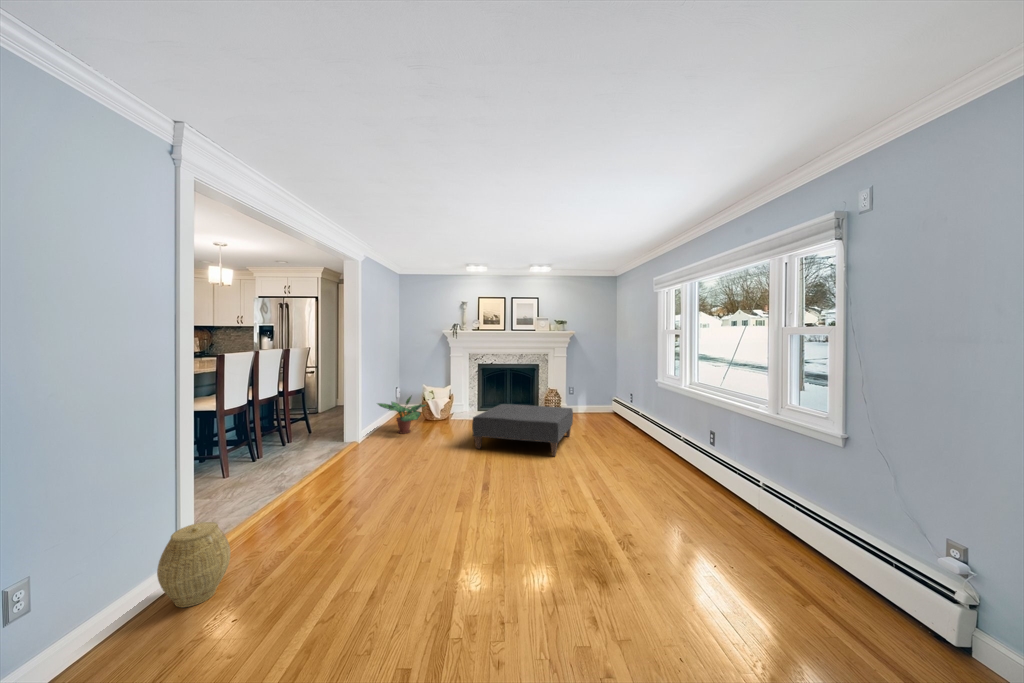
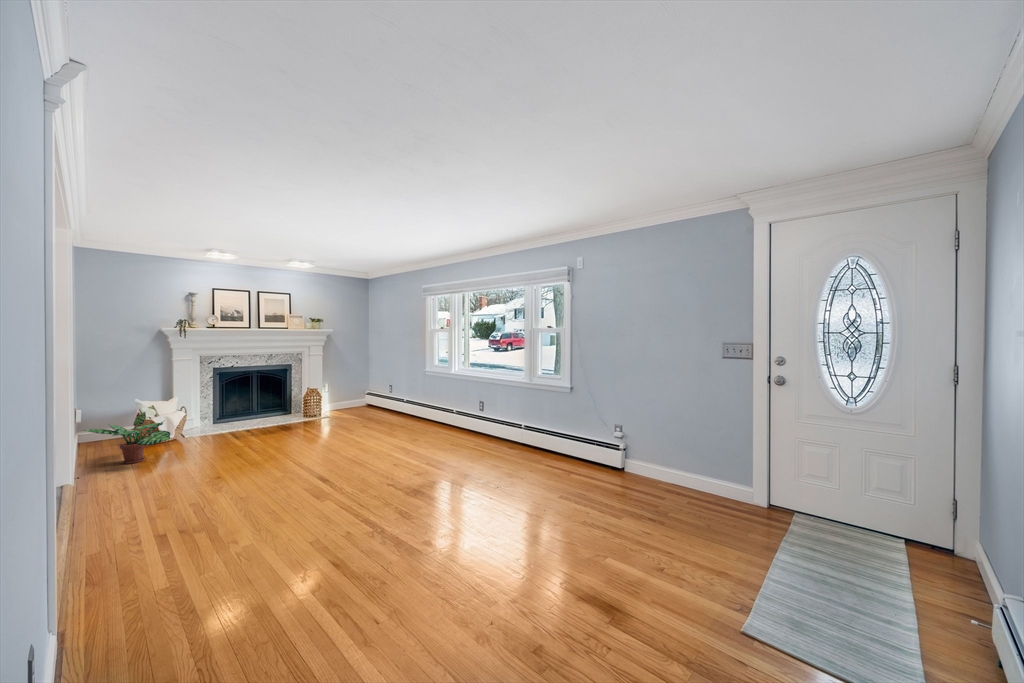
ottoman: present [472,404,573,456] -> none [262,403,362,456]
woven basket: present [157,522,231,607] -> none [84,553,173,654]

